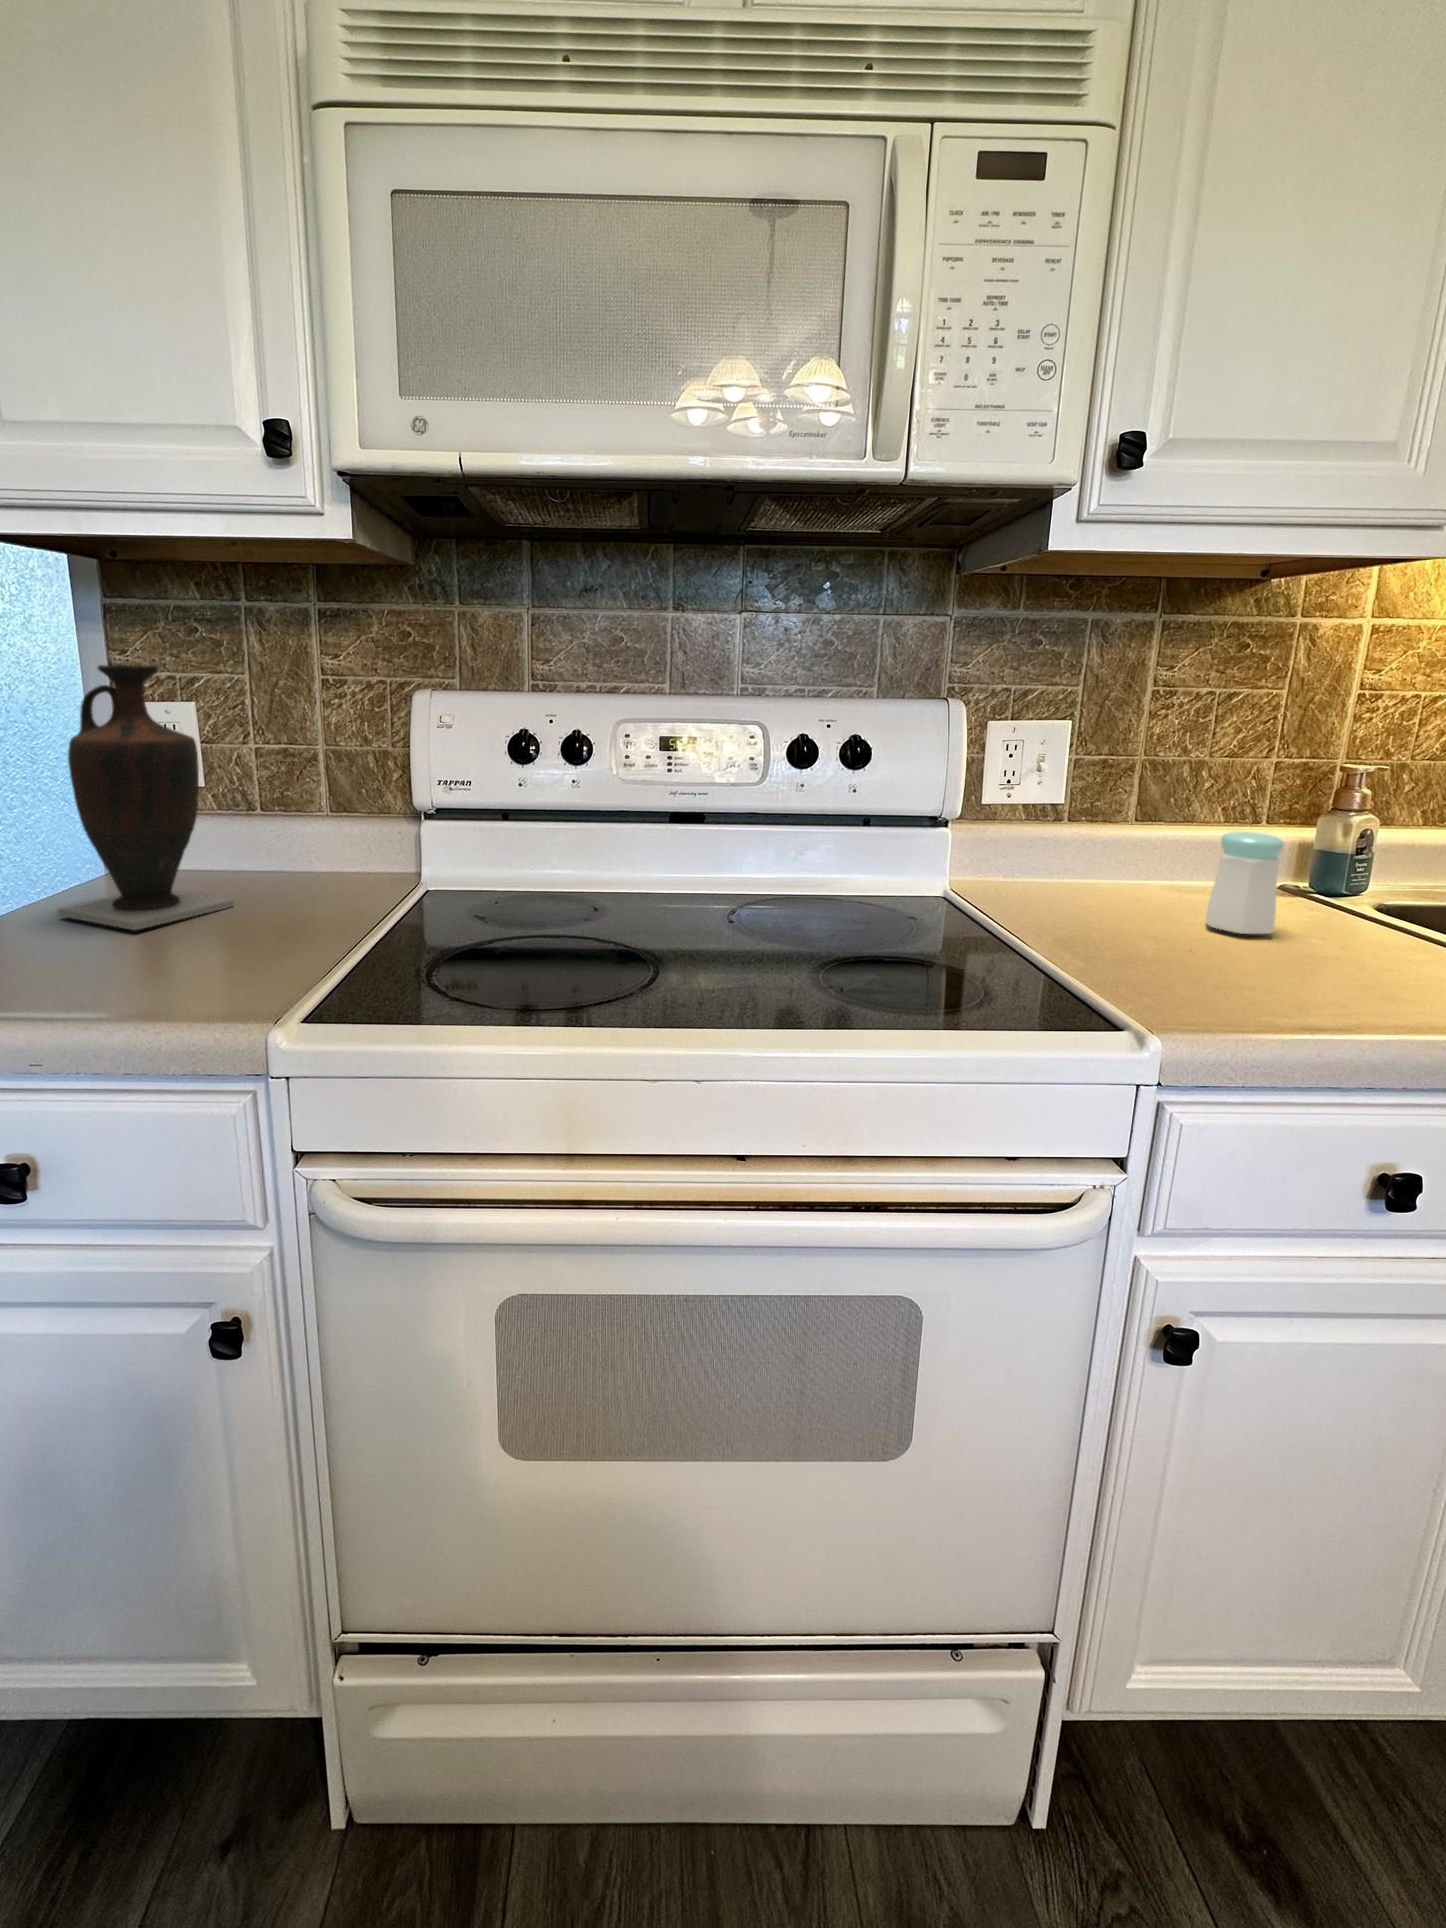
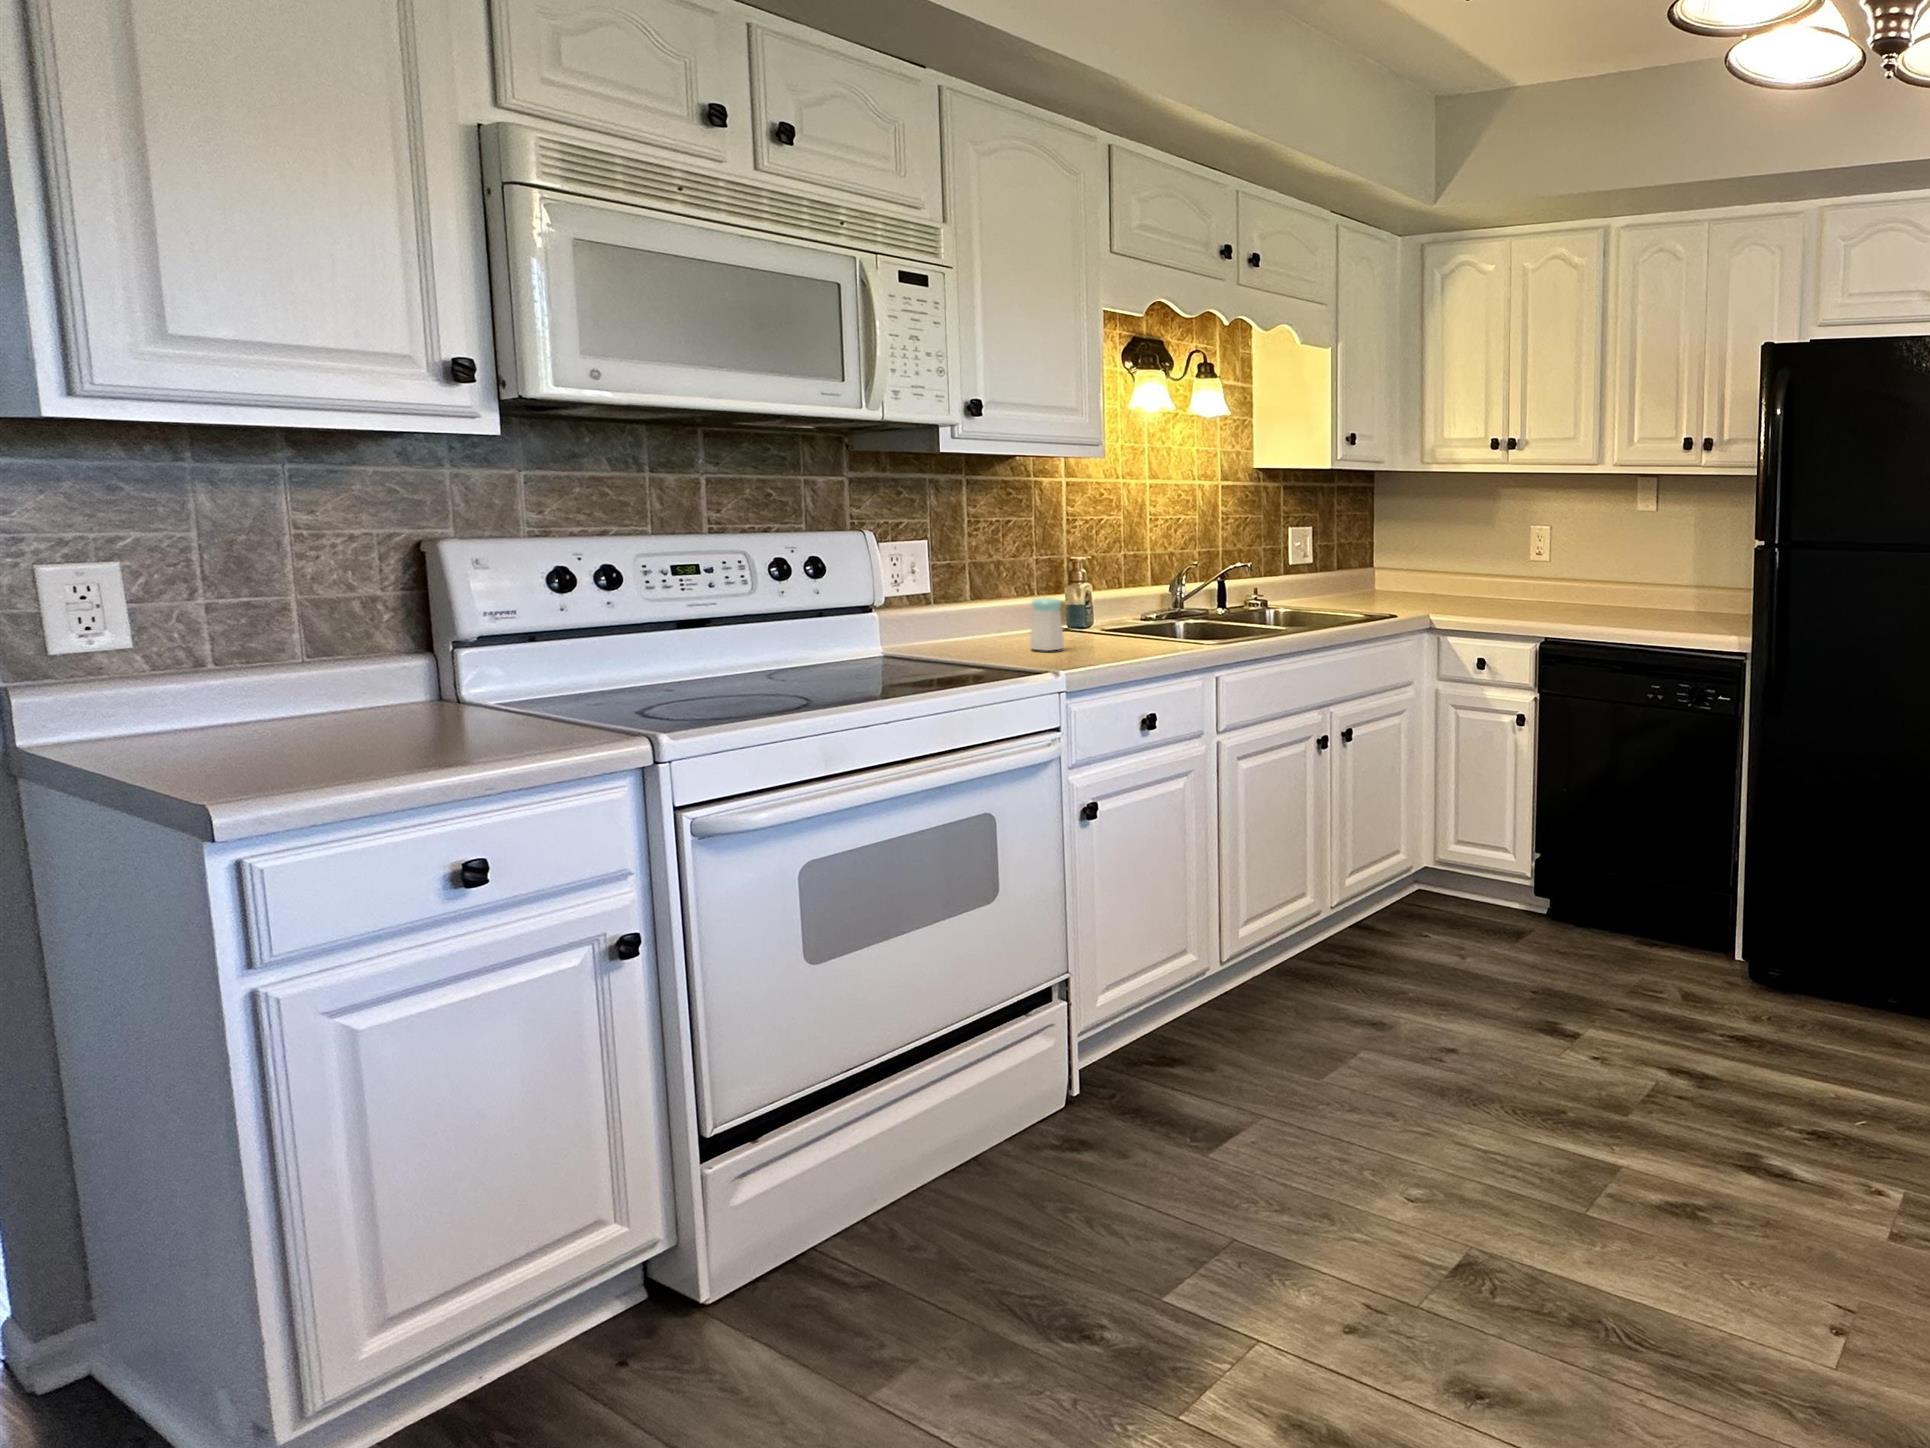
vase: present [57,665,234,930] -> none [155,536,320,768]

